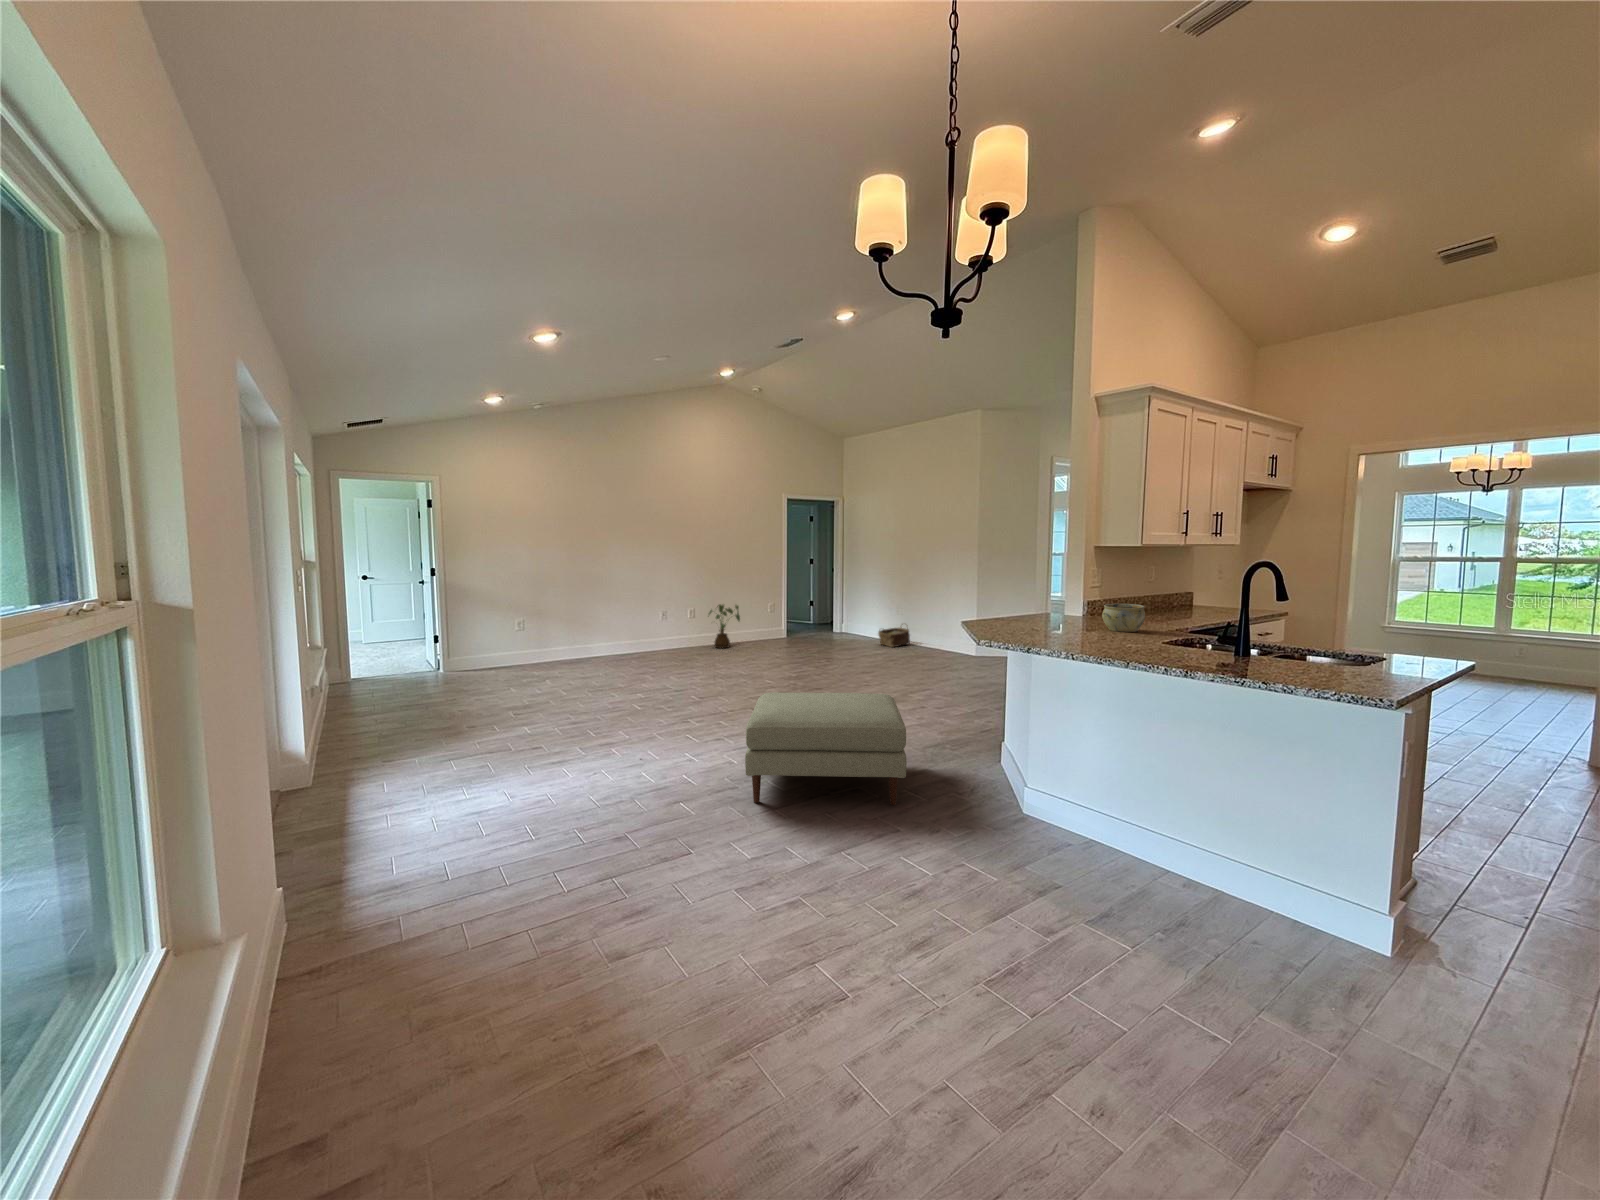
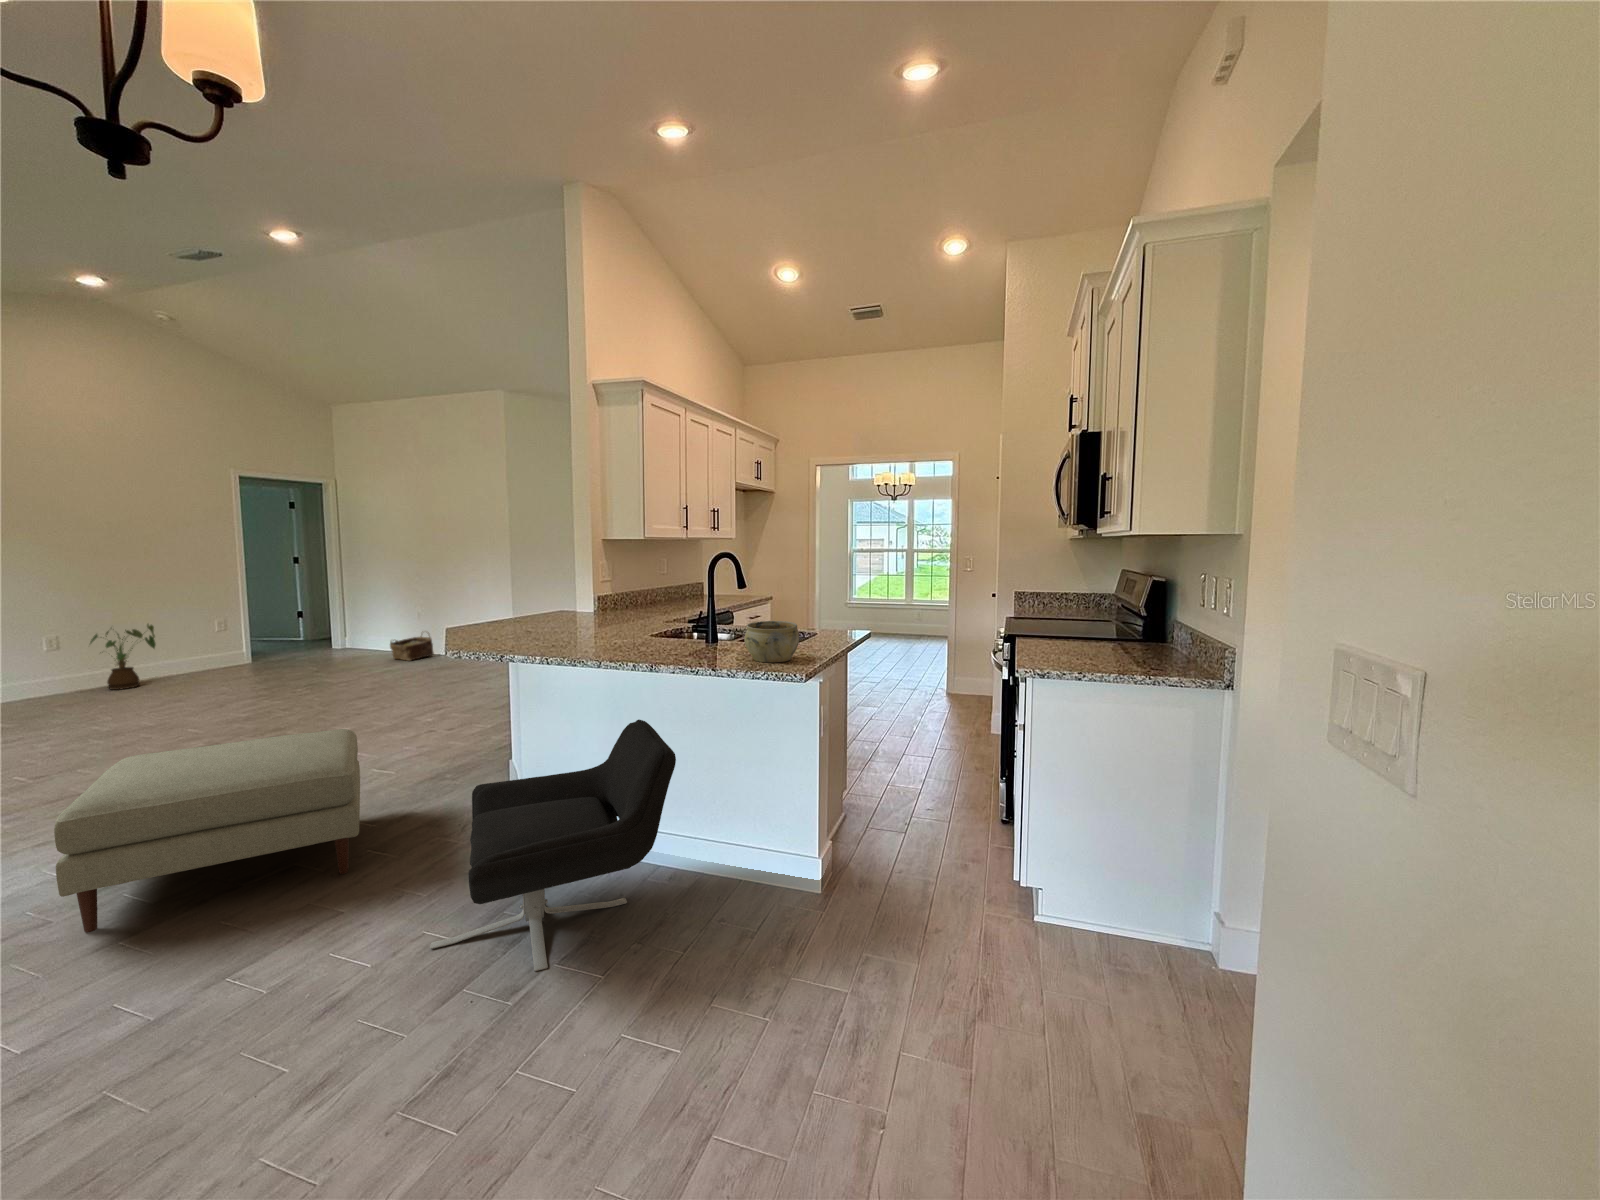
ceramic bowl: present [1102,604,1145,632] -> present [744,621,799,662]
lounge chair: none [973,722,1214,927] -> present [431,720,676,971]

